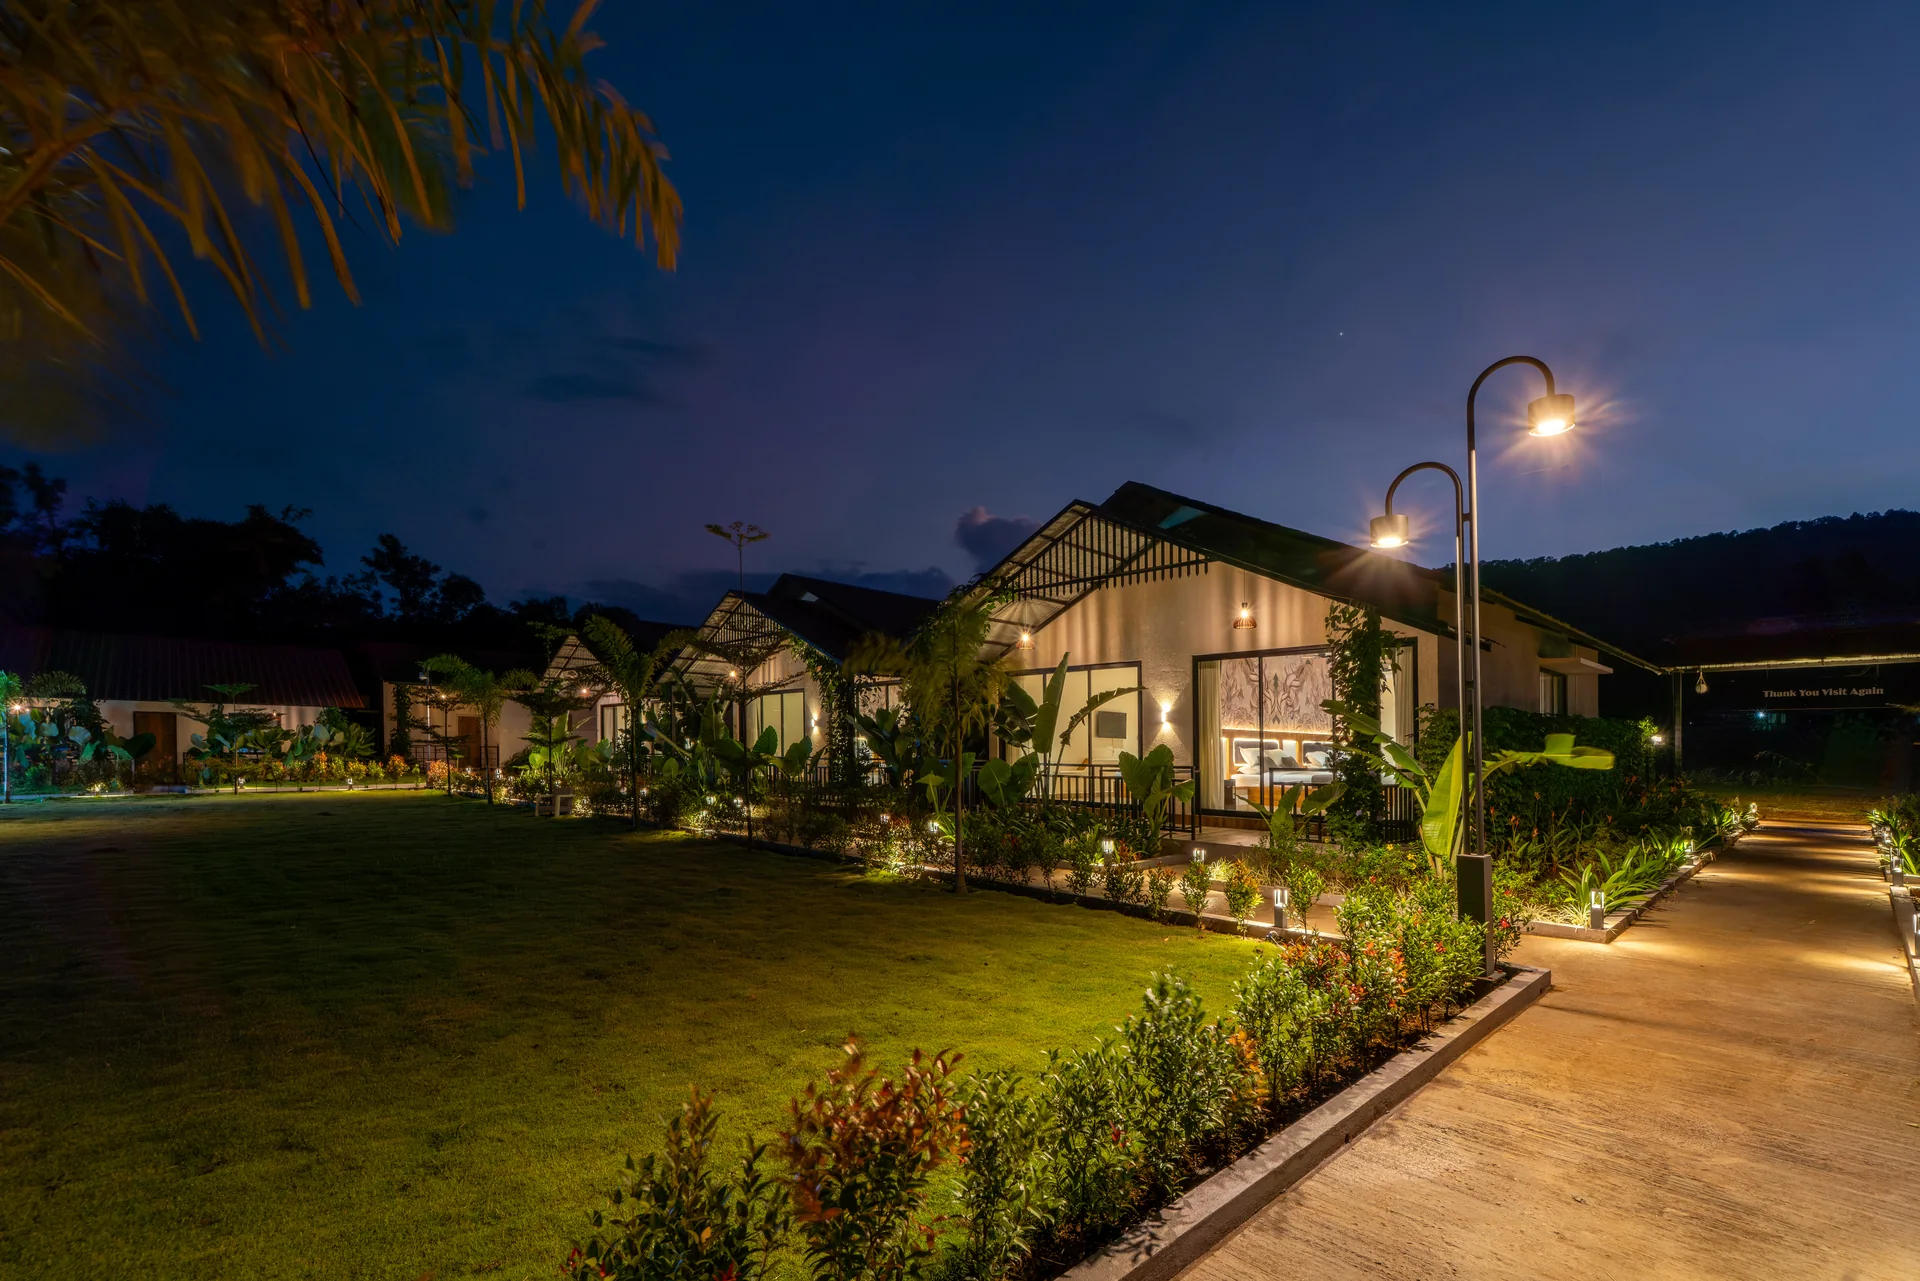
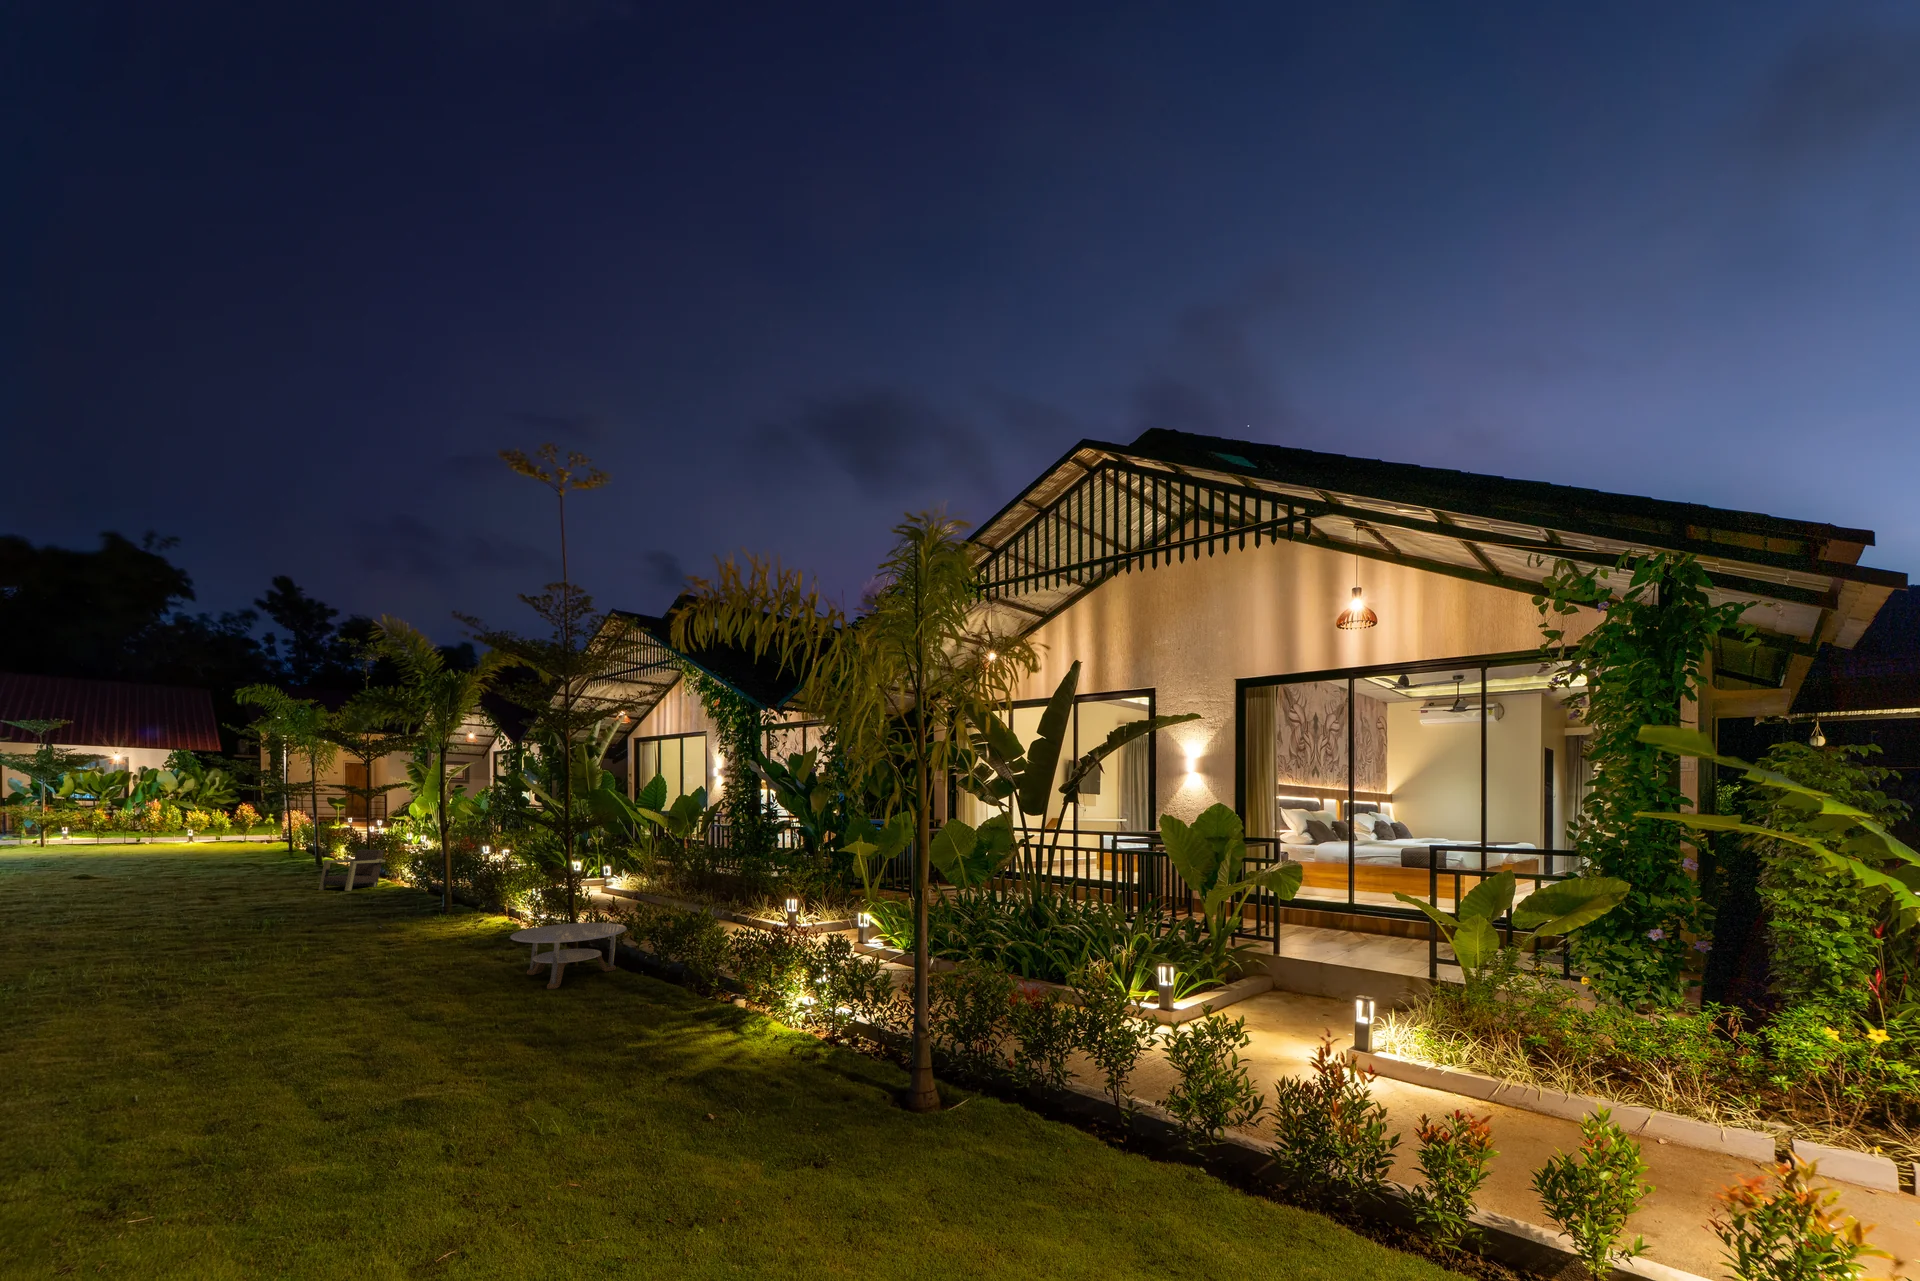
round table: none [732,821,795,853] -> present [510,923,627,989]

